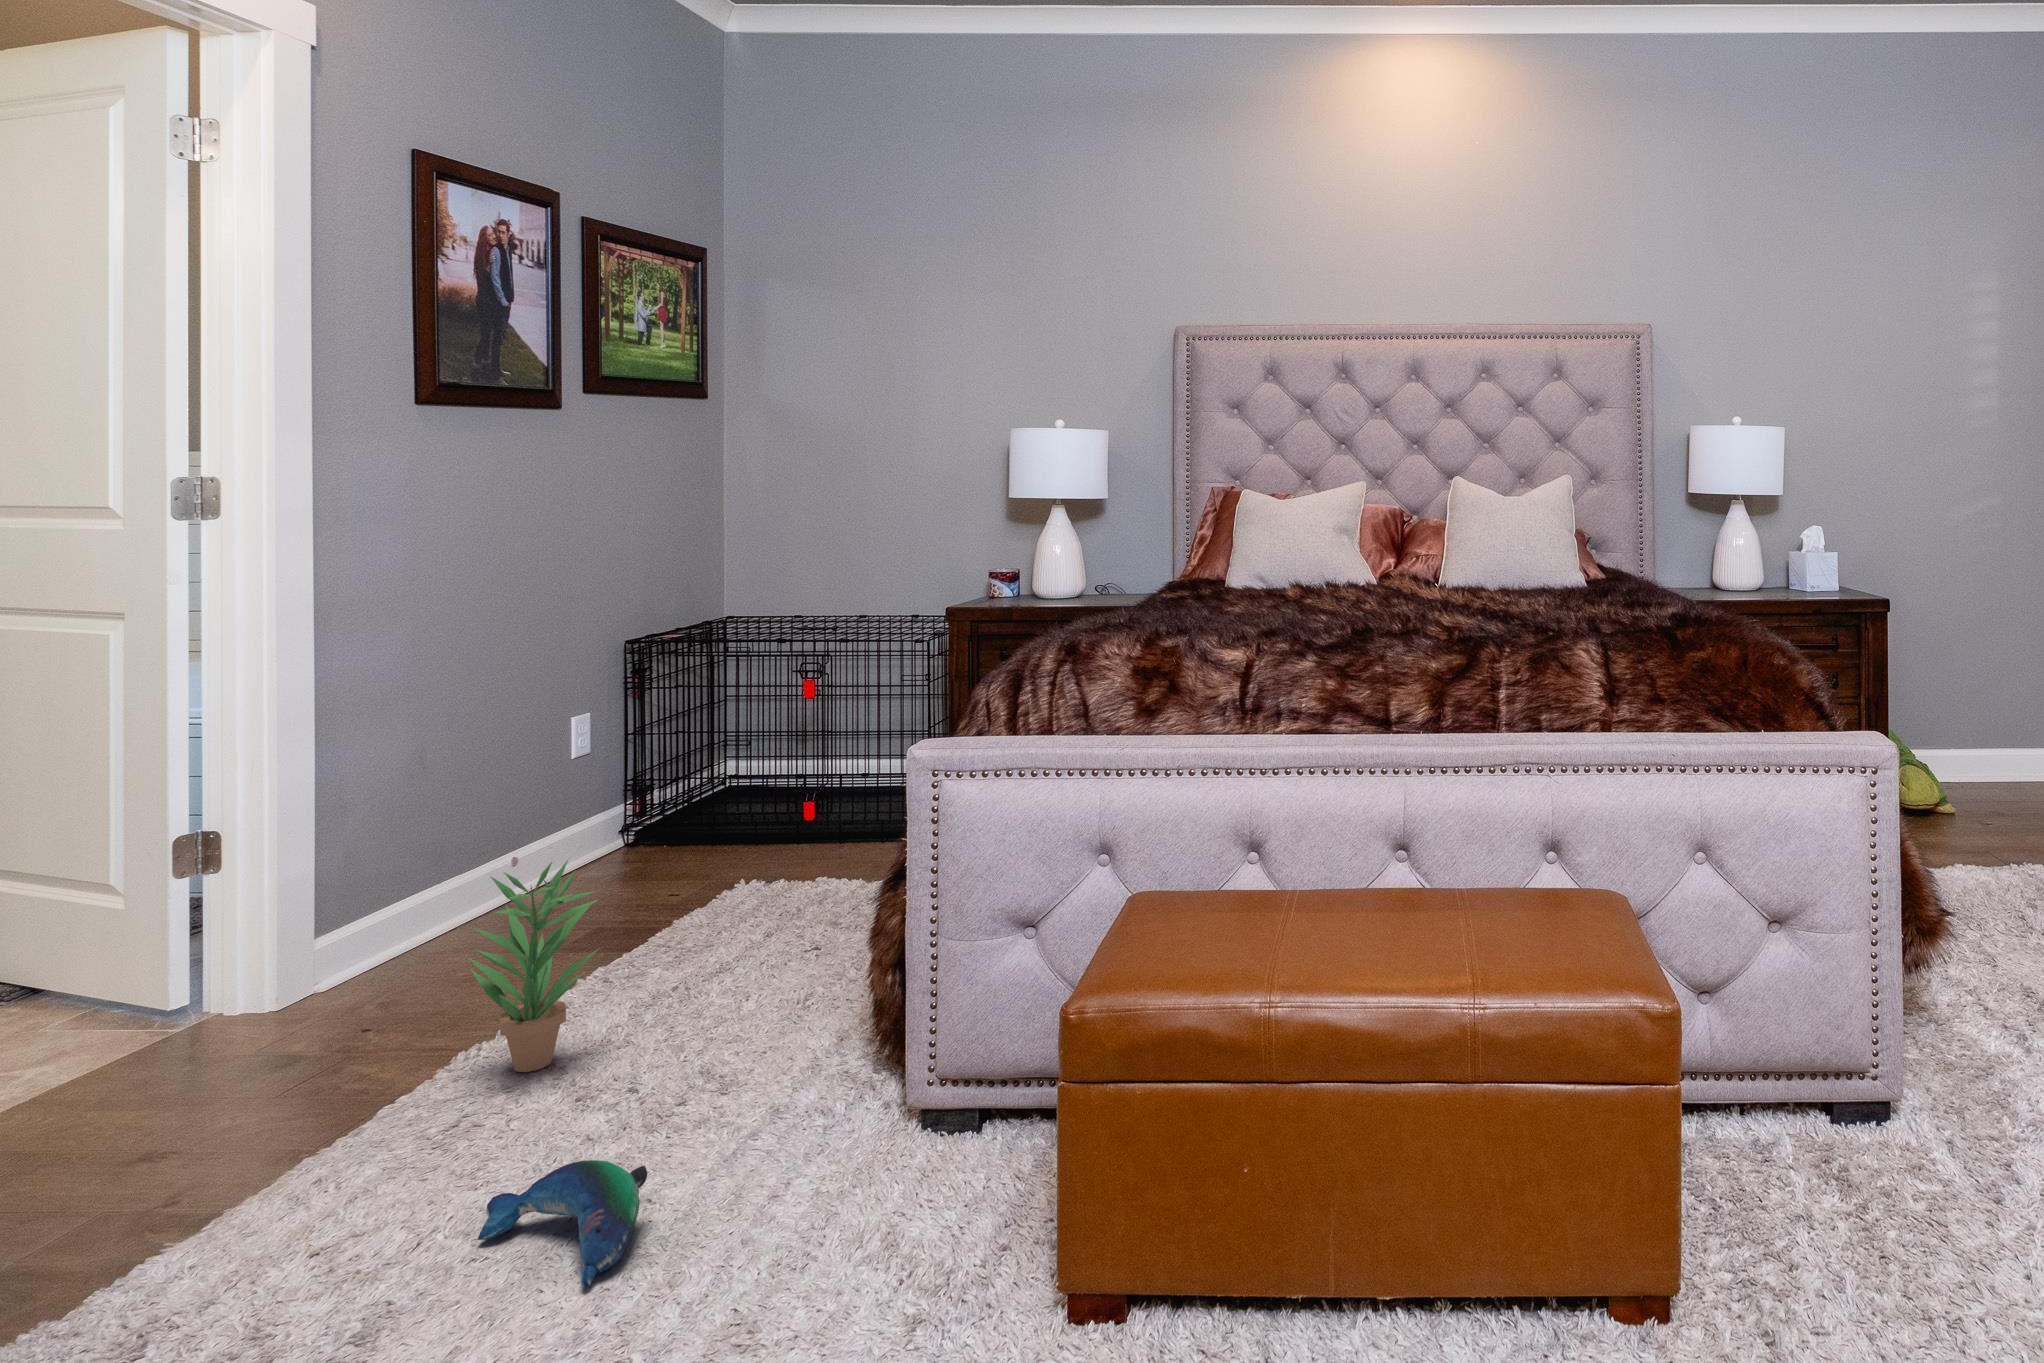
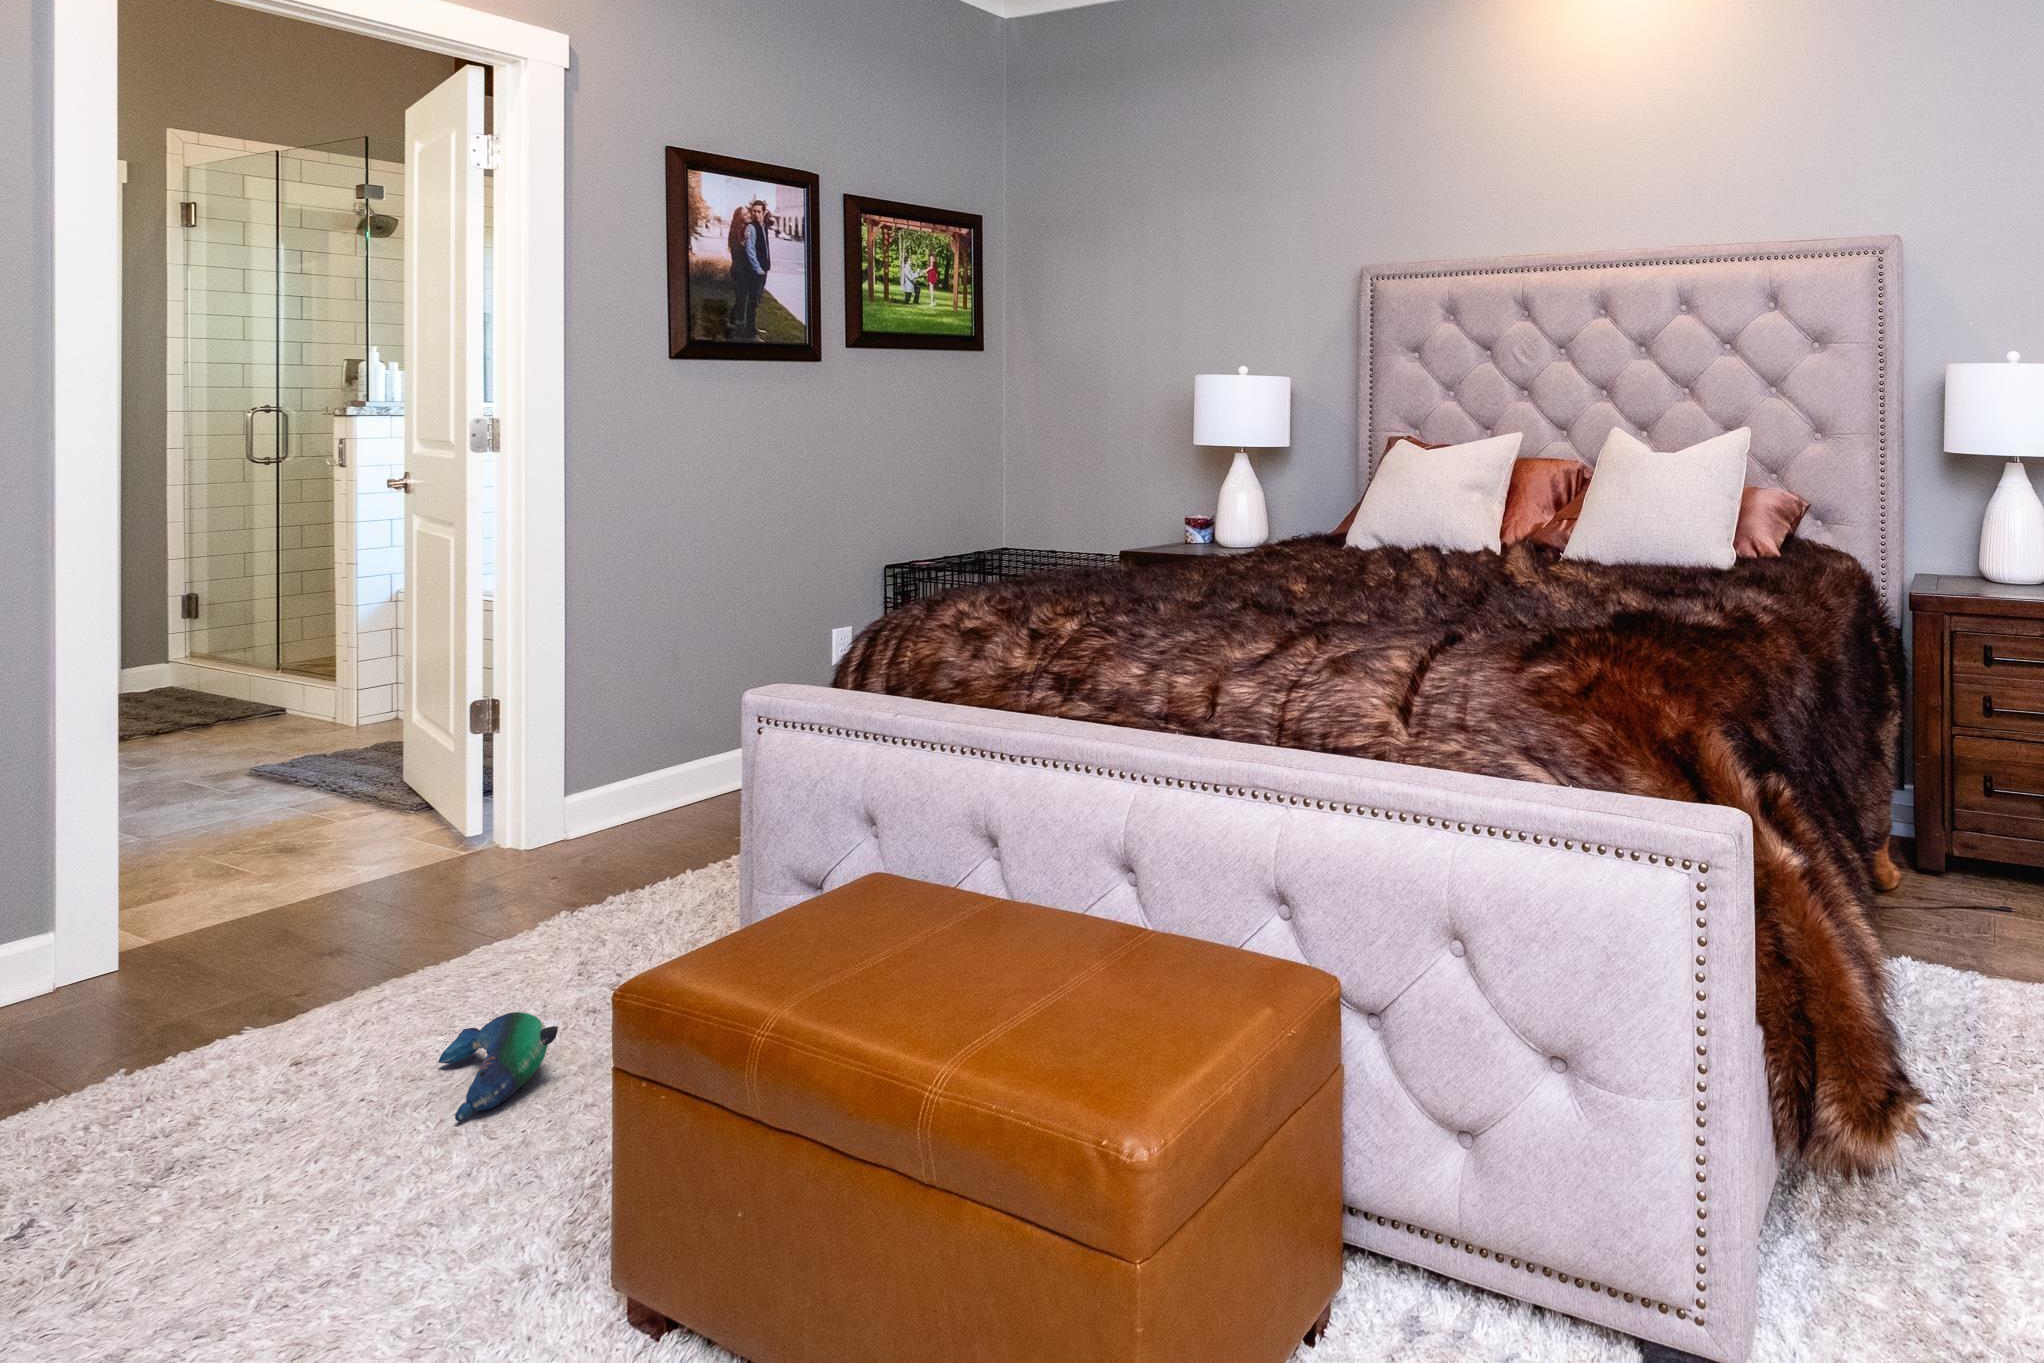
potted plant: present [469,860,598,1072] -> none [569,751,679,931]

